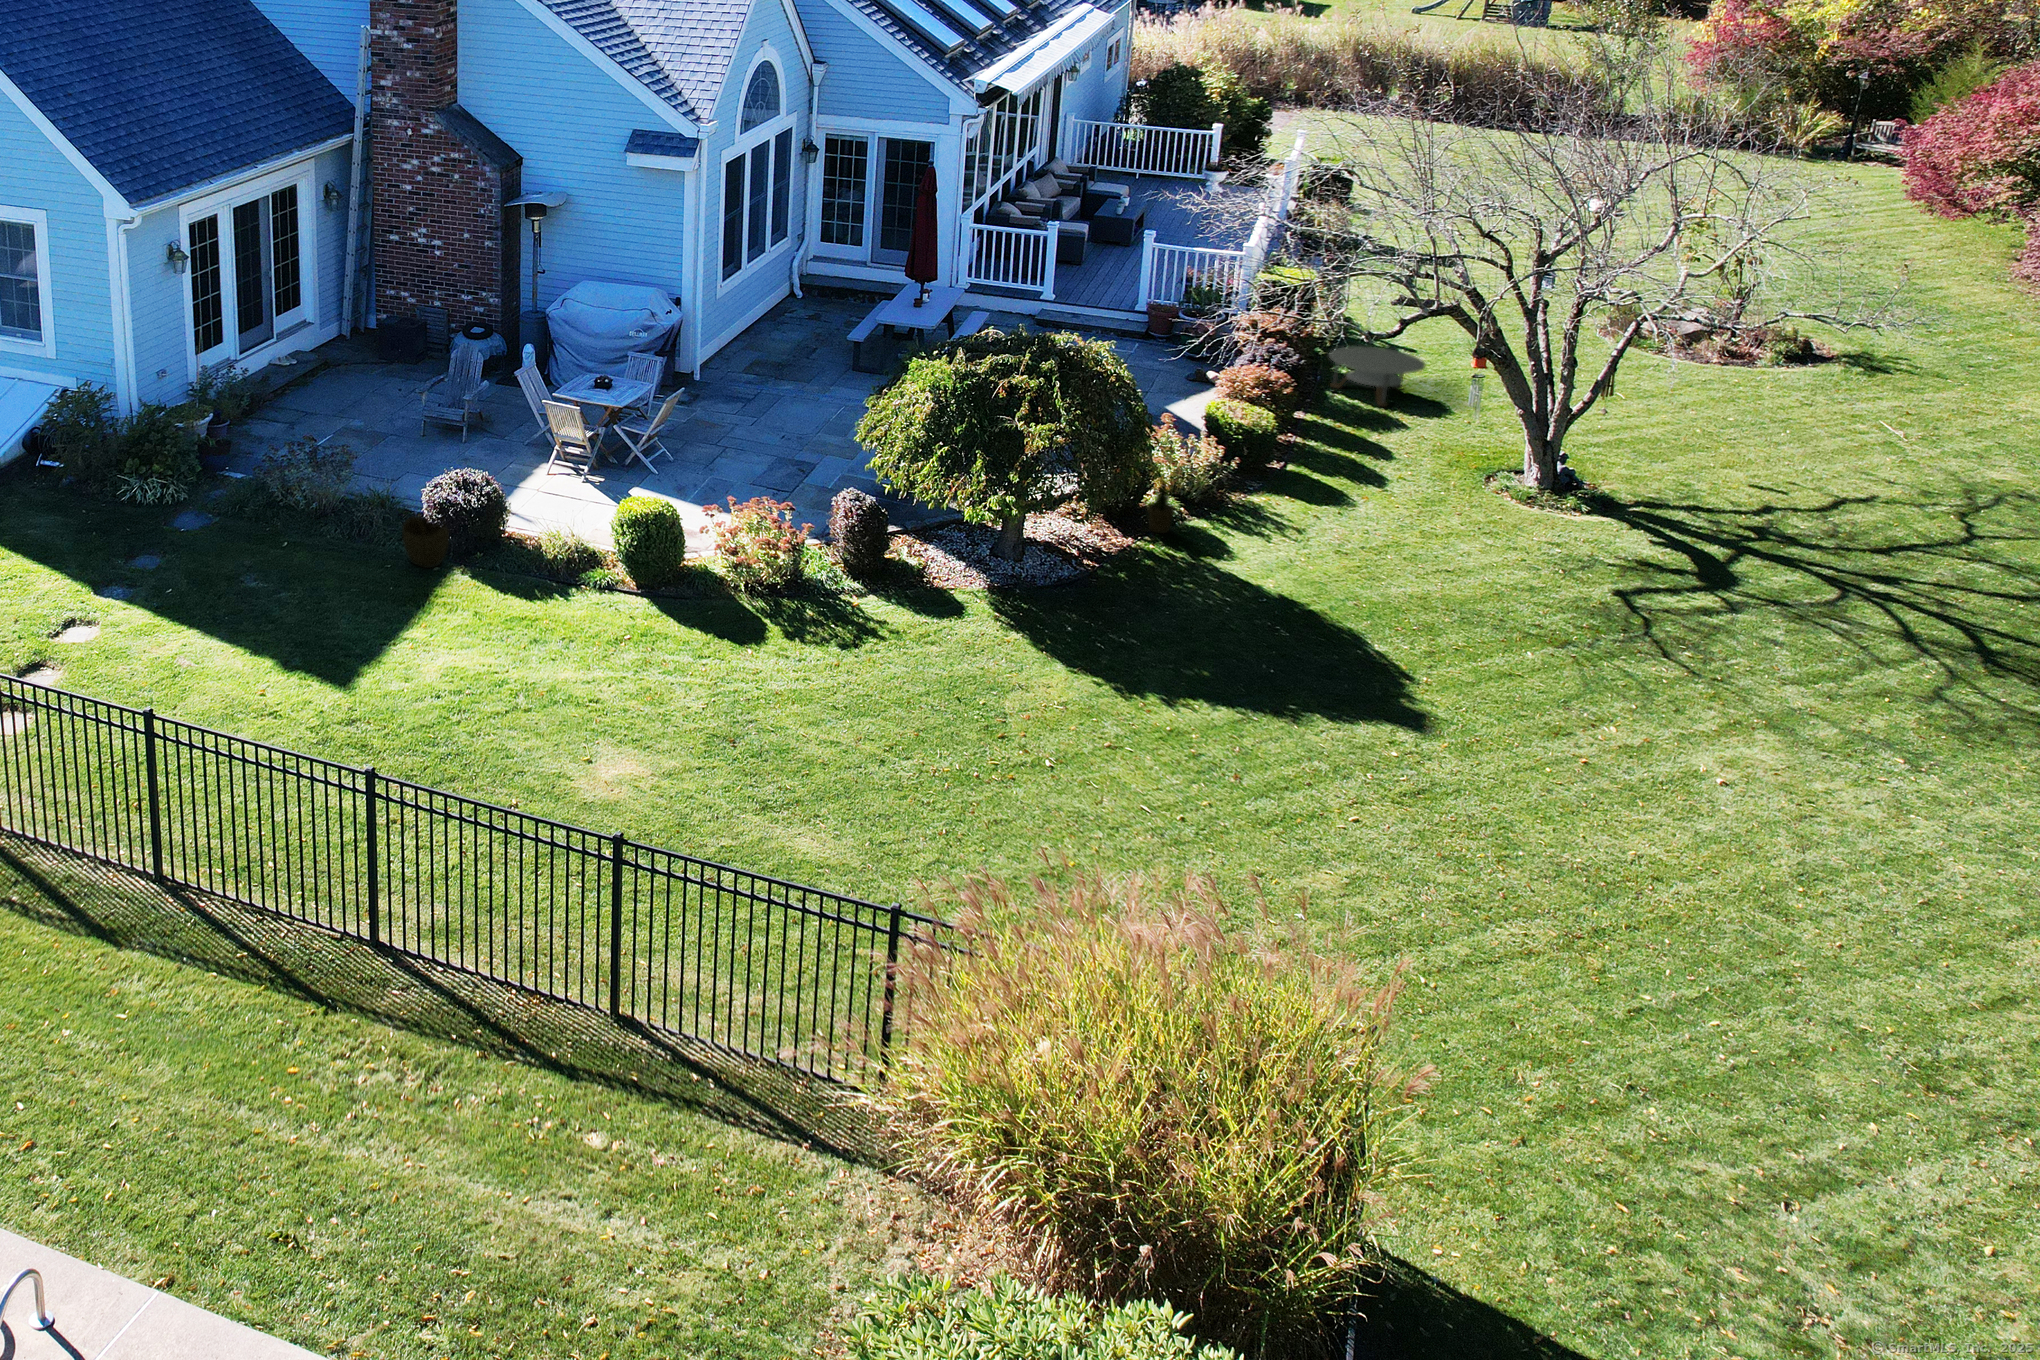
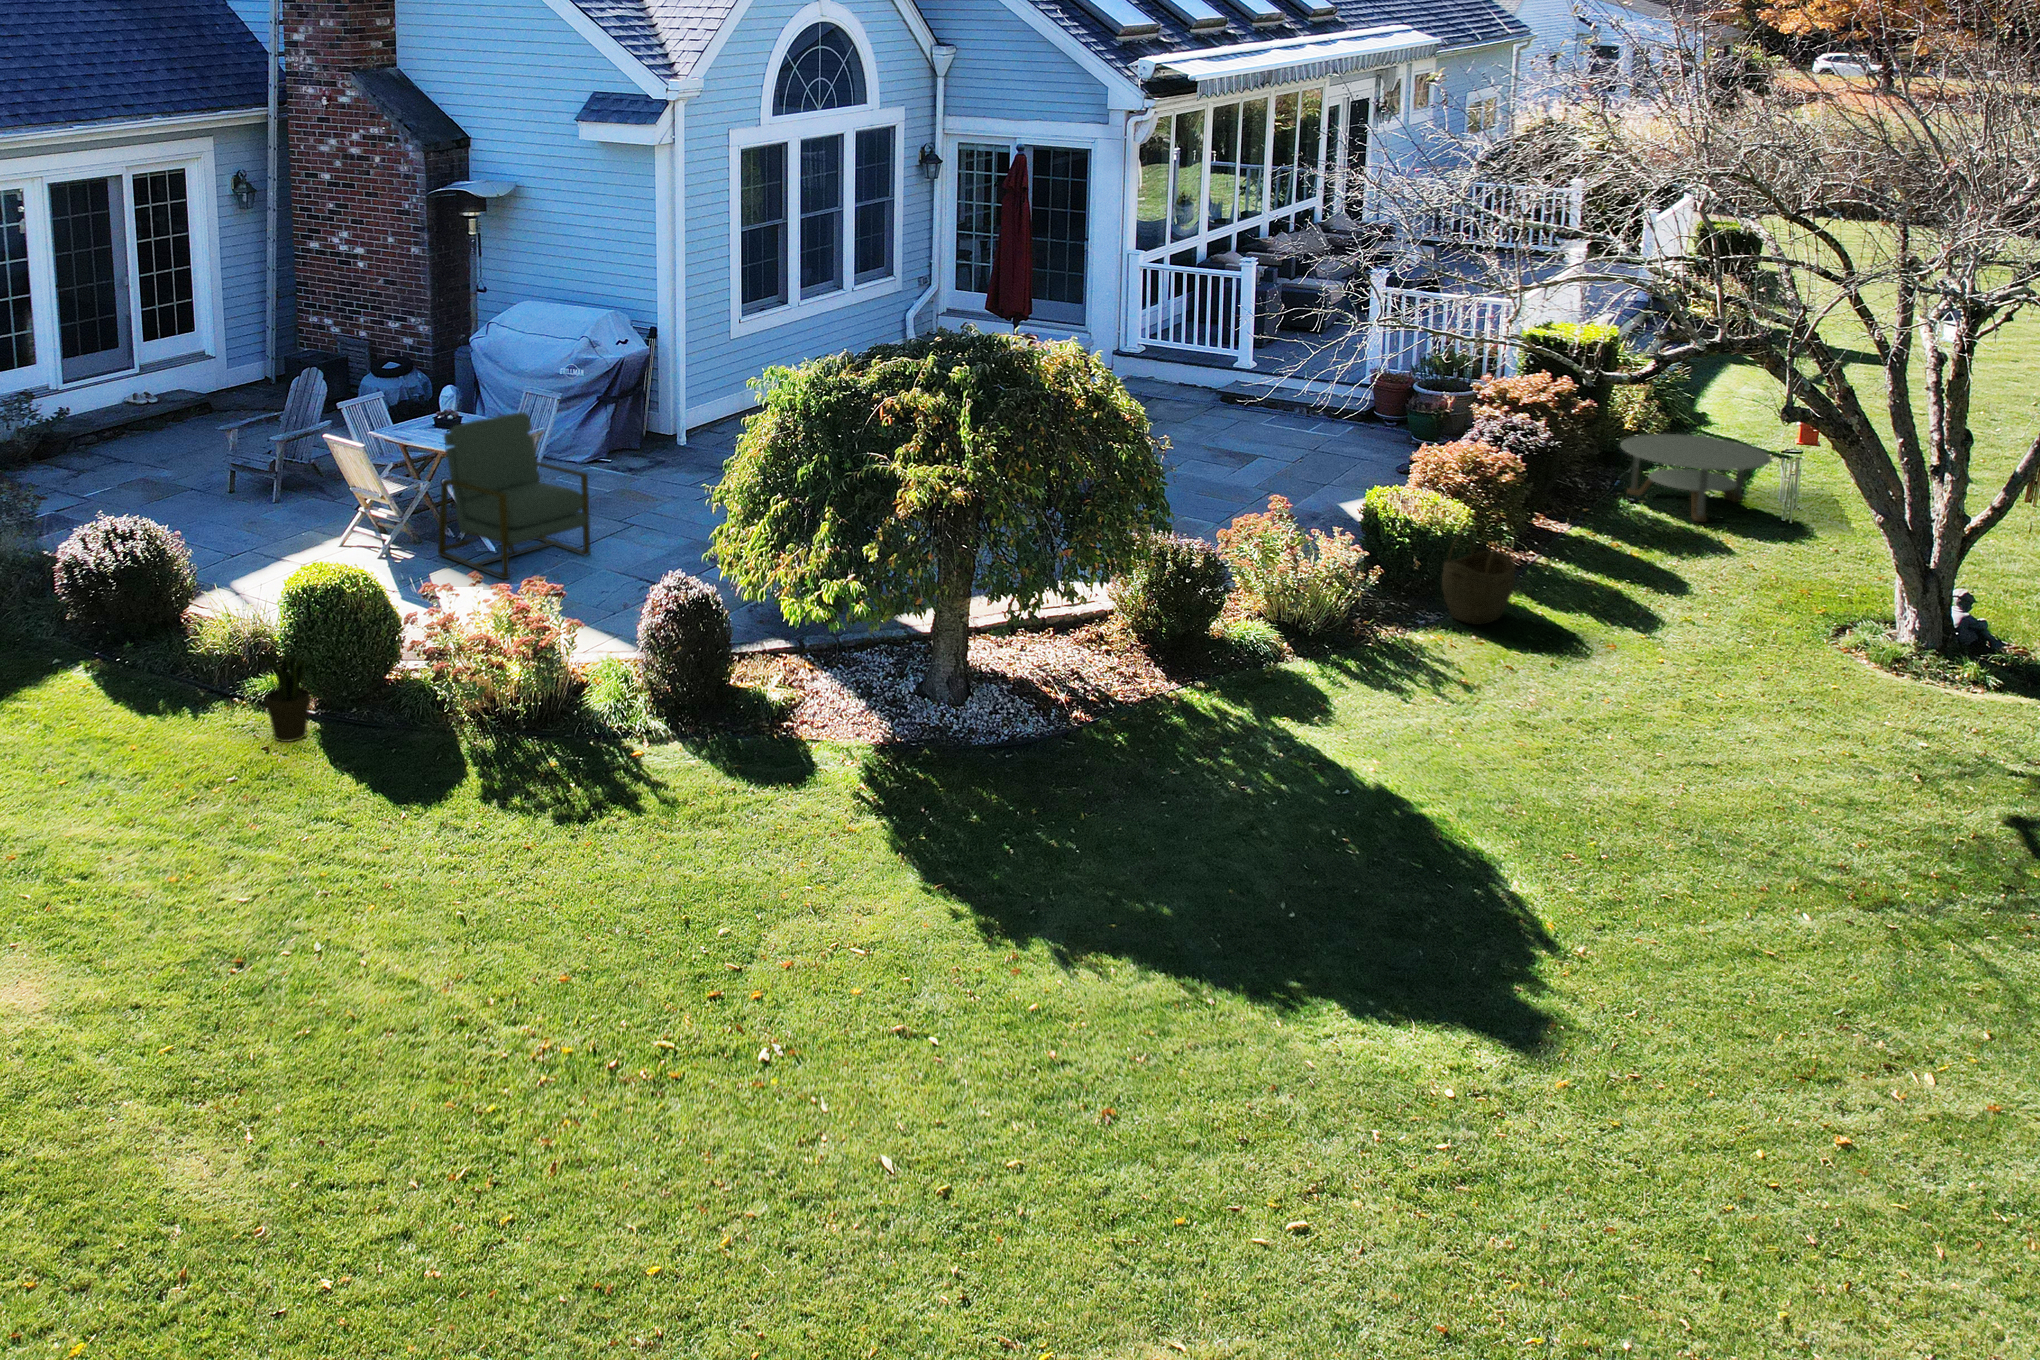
chair: none [597,371,699,486] -> present [438,412,591,579]
potted plant: present [1148,481,1177,533] -> present [259,654,312,742]
woven basket: present [402,510,449,568] -> present [1442,535,1515,625]

